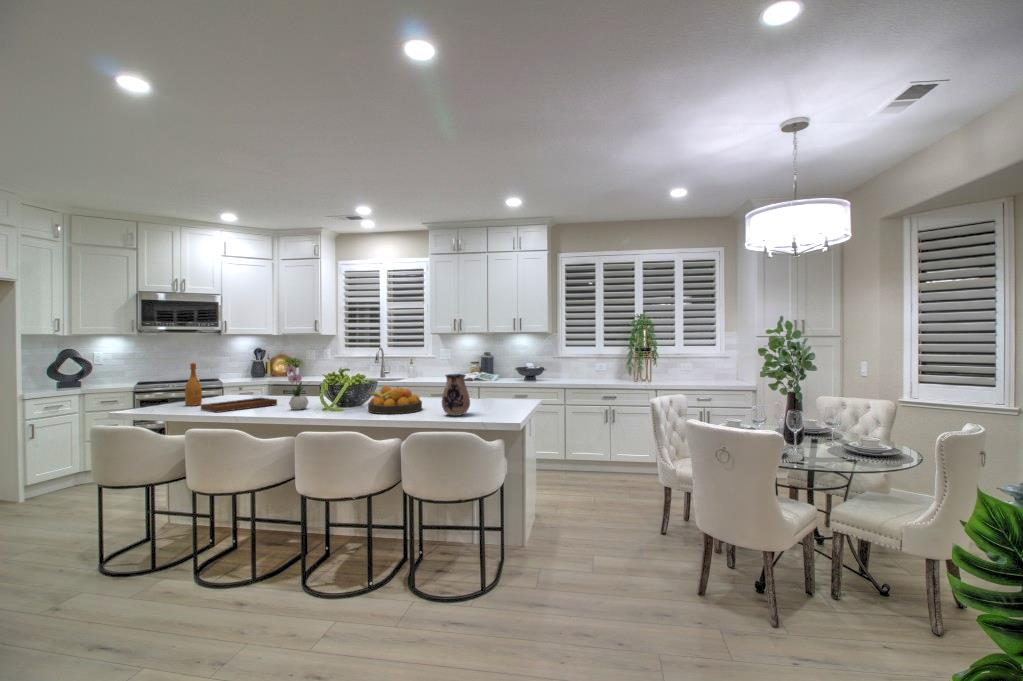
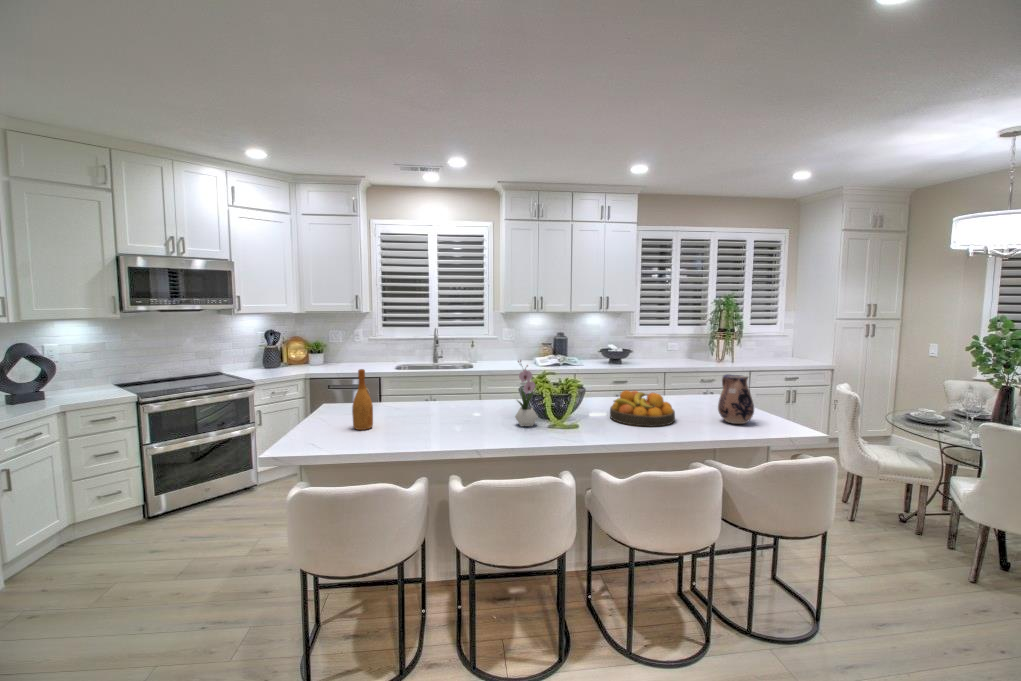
tray: present [201,387,277,413] -> none [406,400,474,440]

